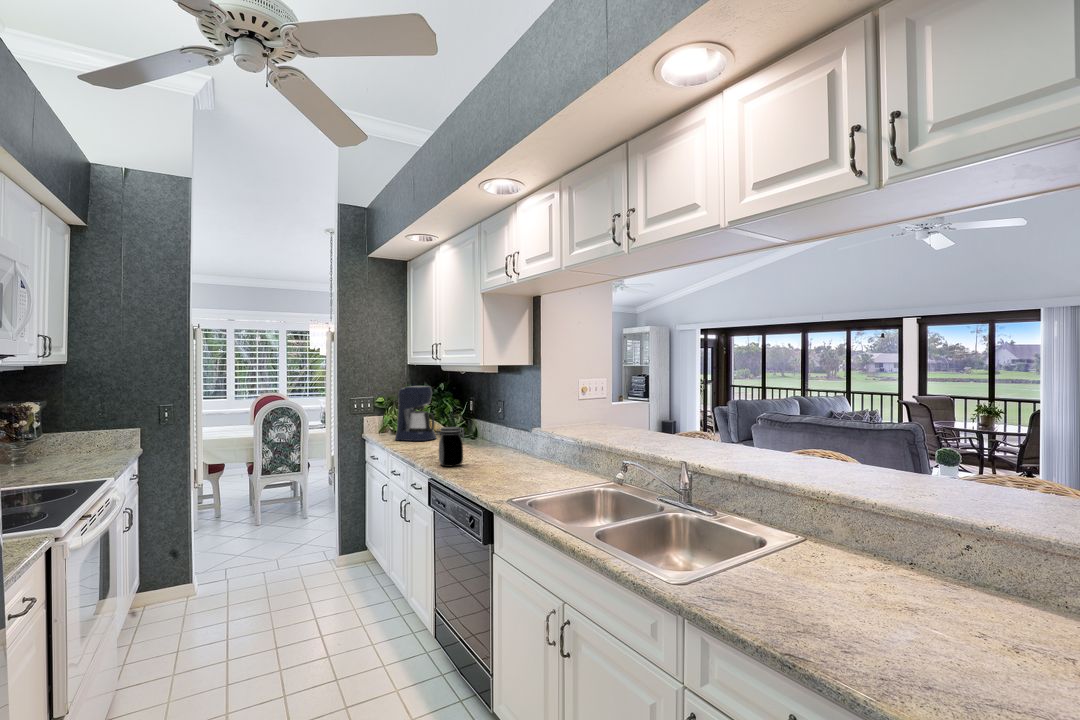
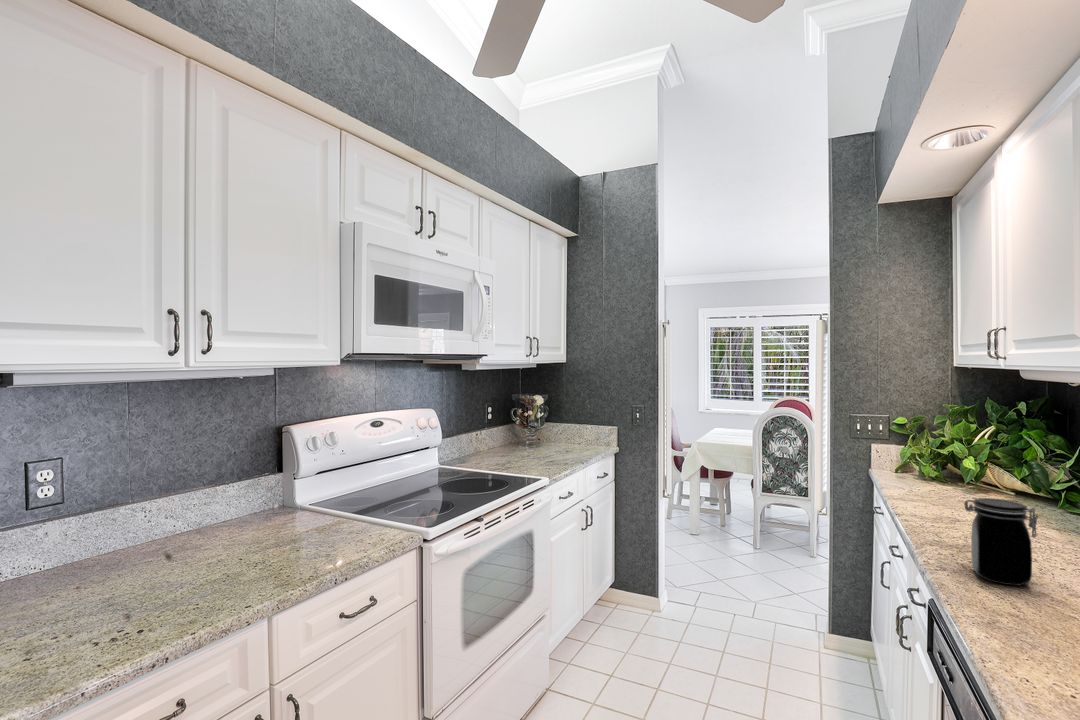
coffee maker: present [395,386,436,441] -> none [915,404,1003,503]

